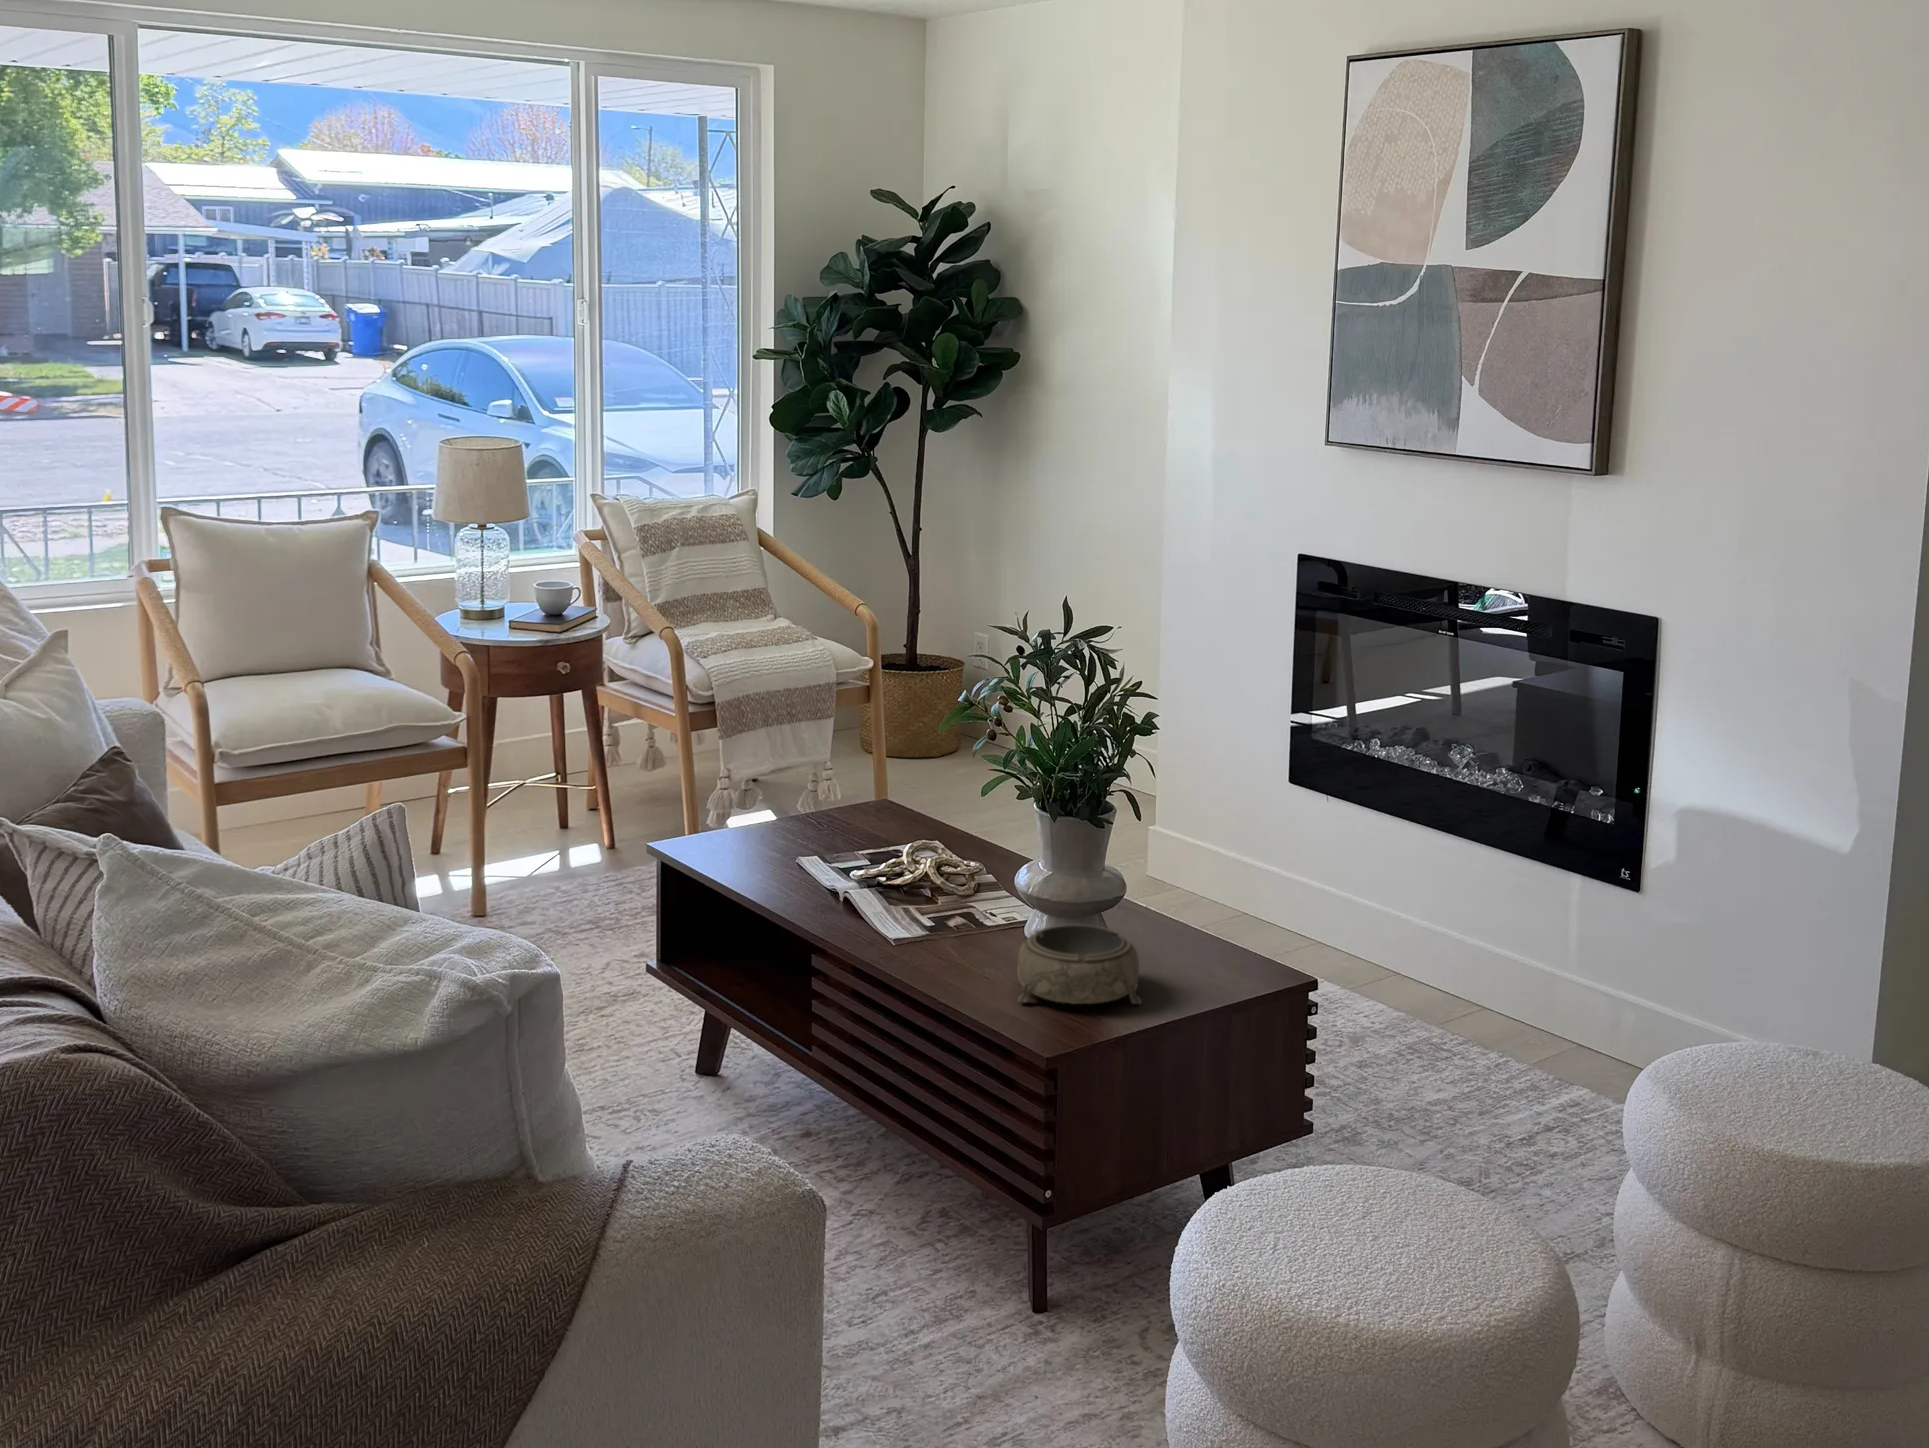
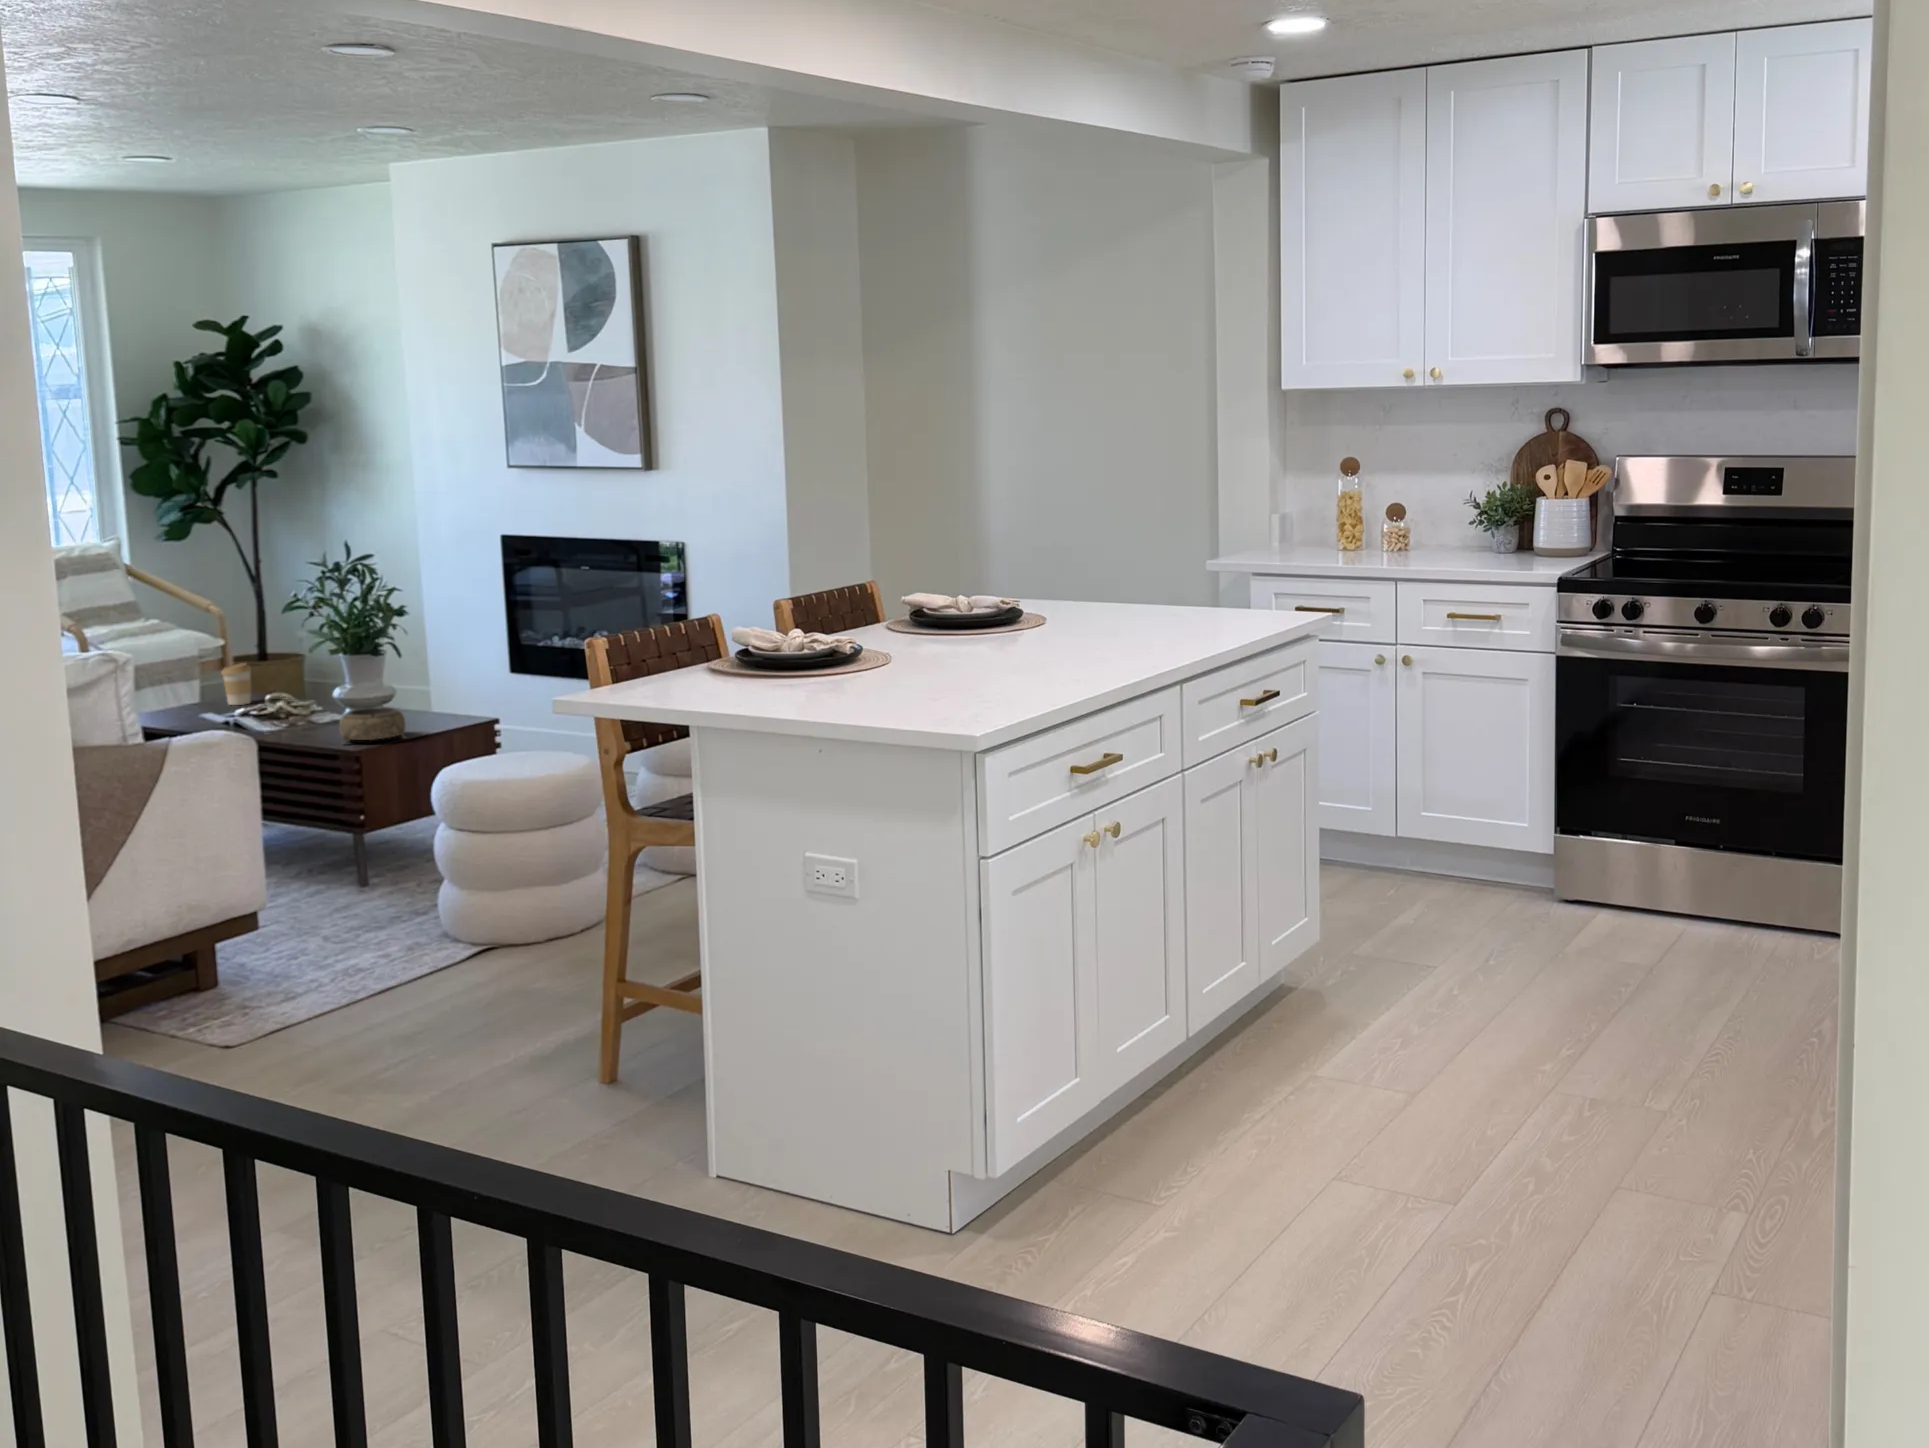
coffee cup: none [840,760,888,832] -> present [221,663,251,705]

